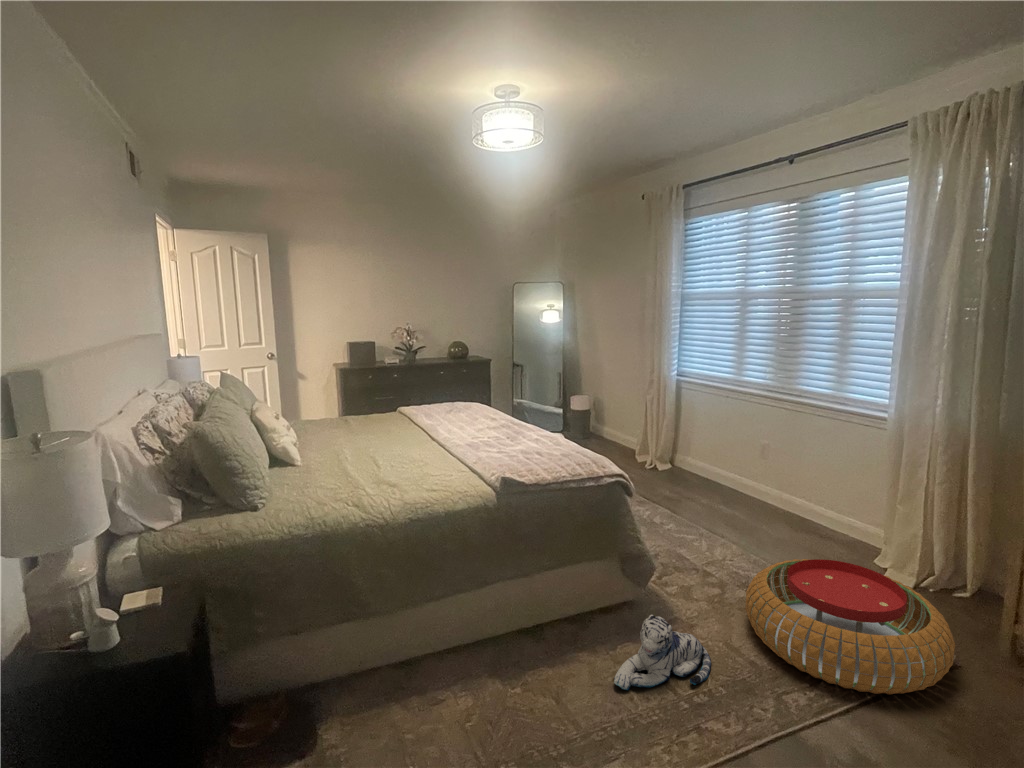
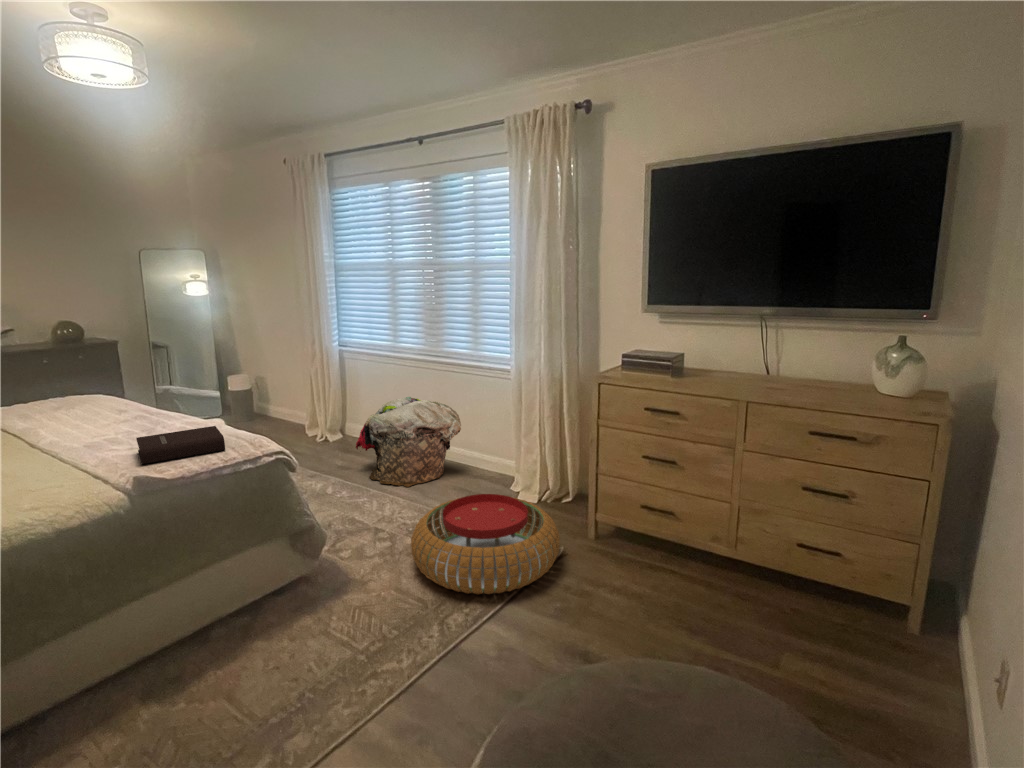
laundry basket: none [686,435,810,532] -> present [356,397,461,487]
book: none [506,440,574,466] -> present [136,426,225,464]
plush toy: present [614,615,711,690] -> none [290,581,384,660]

